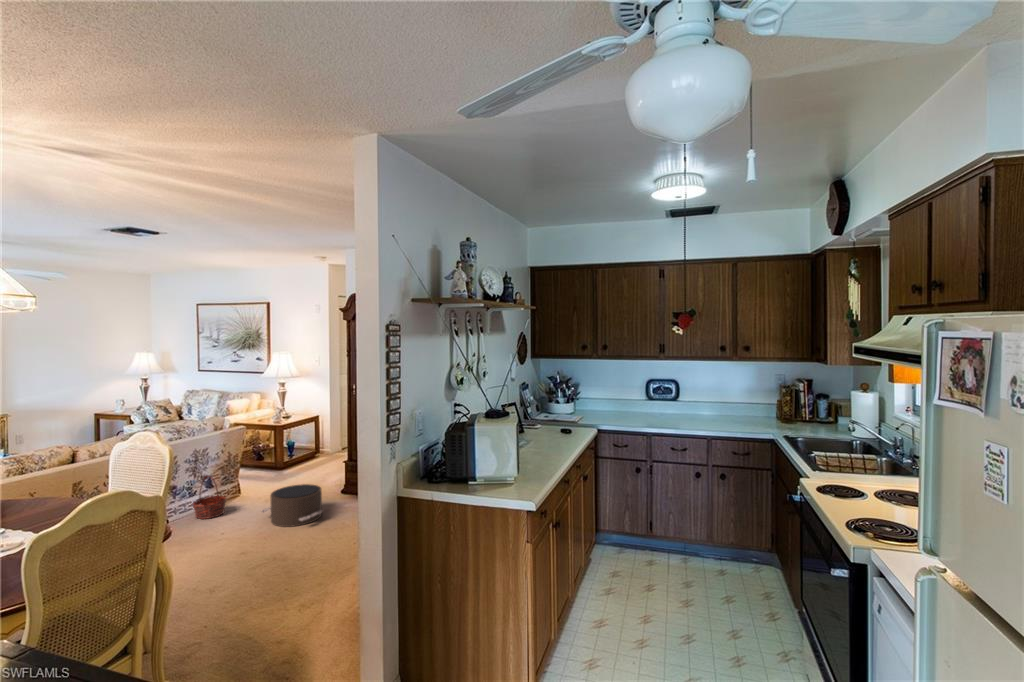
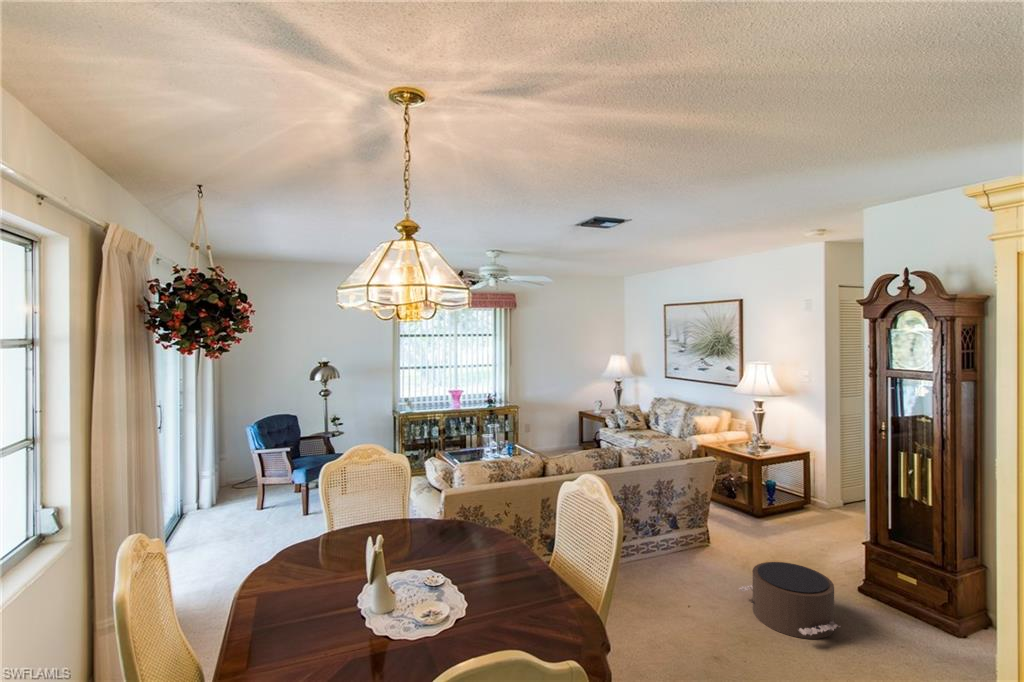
basket: present [193,476,226,519] -> none [654,516,694,573]

